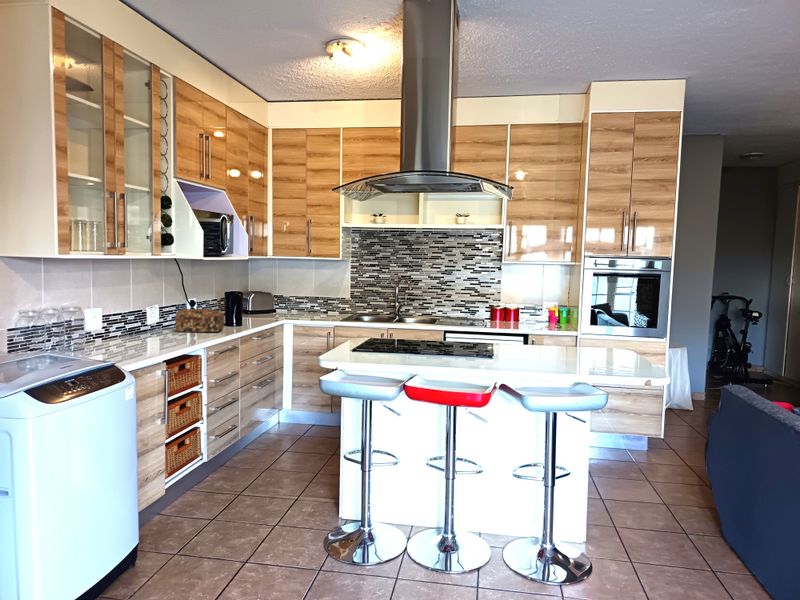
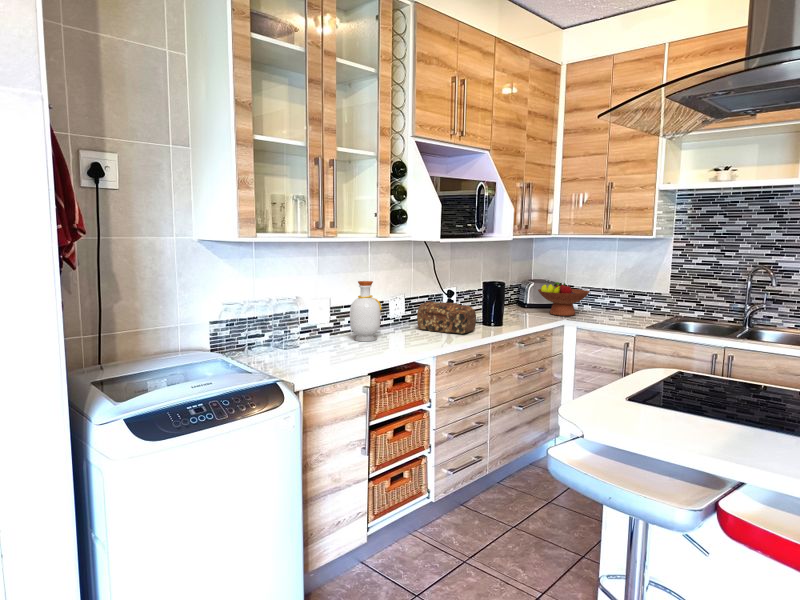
bottle: none [124,292,154,342] -> present [350,281,382,341]
fruit bowl: none [259,293,299,318] -> present [538,282,590,316]

